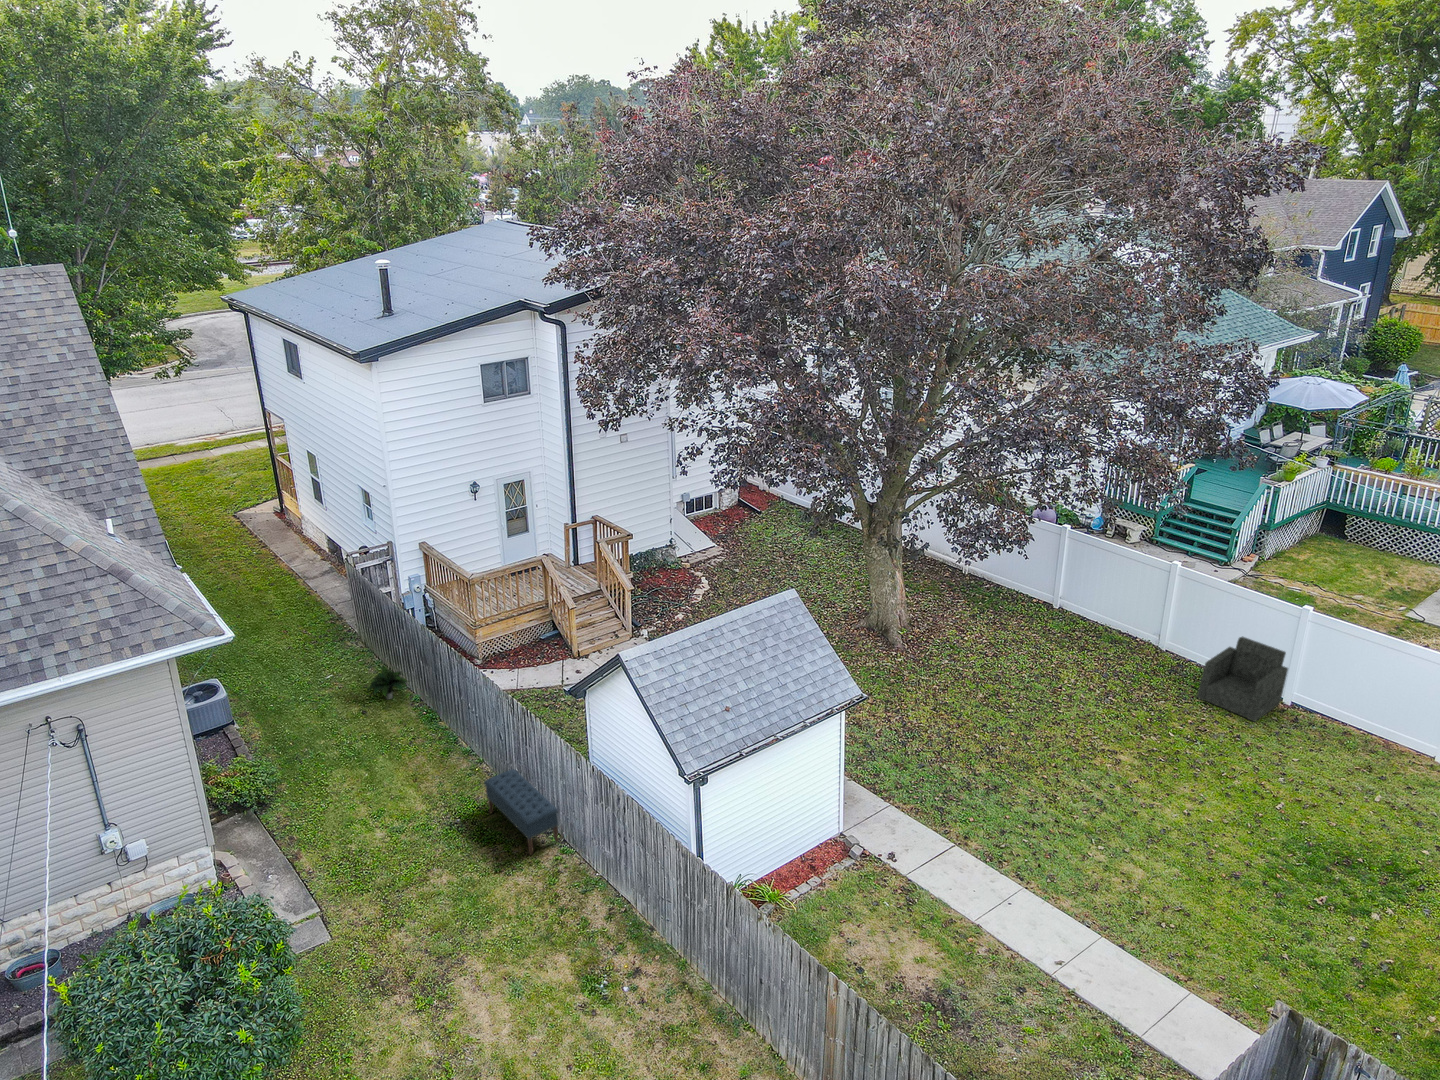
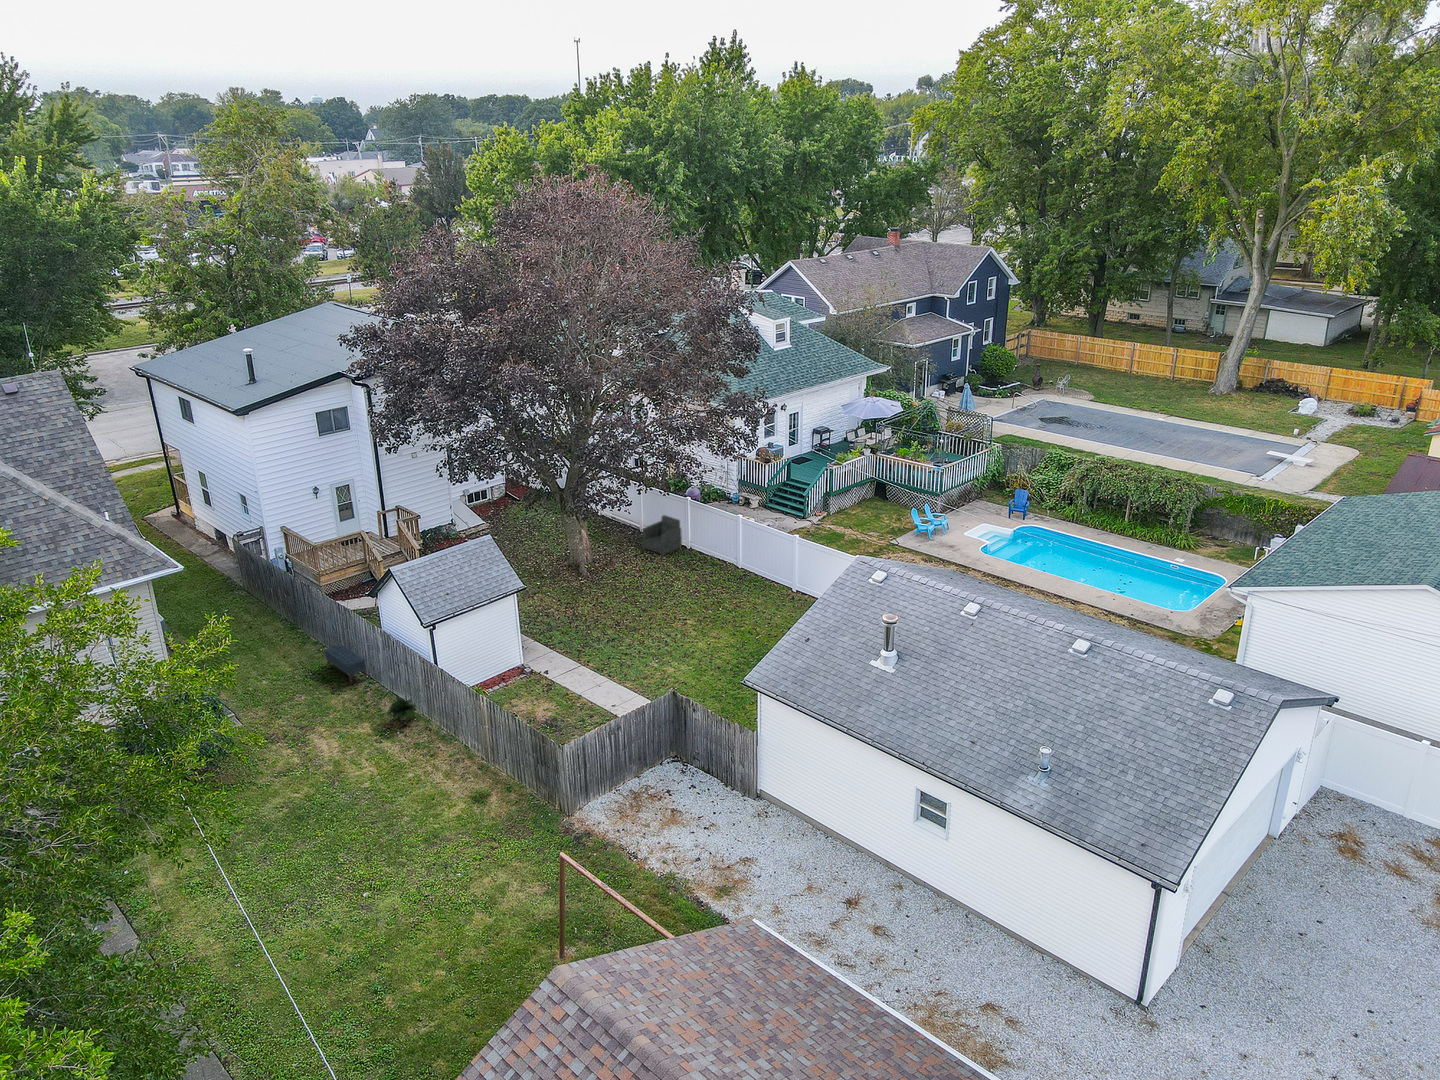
armchair: present [1197,637,1288,722] -> present [642,515,682,555]
potted plant: present [368,666,407,699] -> present [388,697,416,720]

